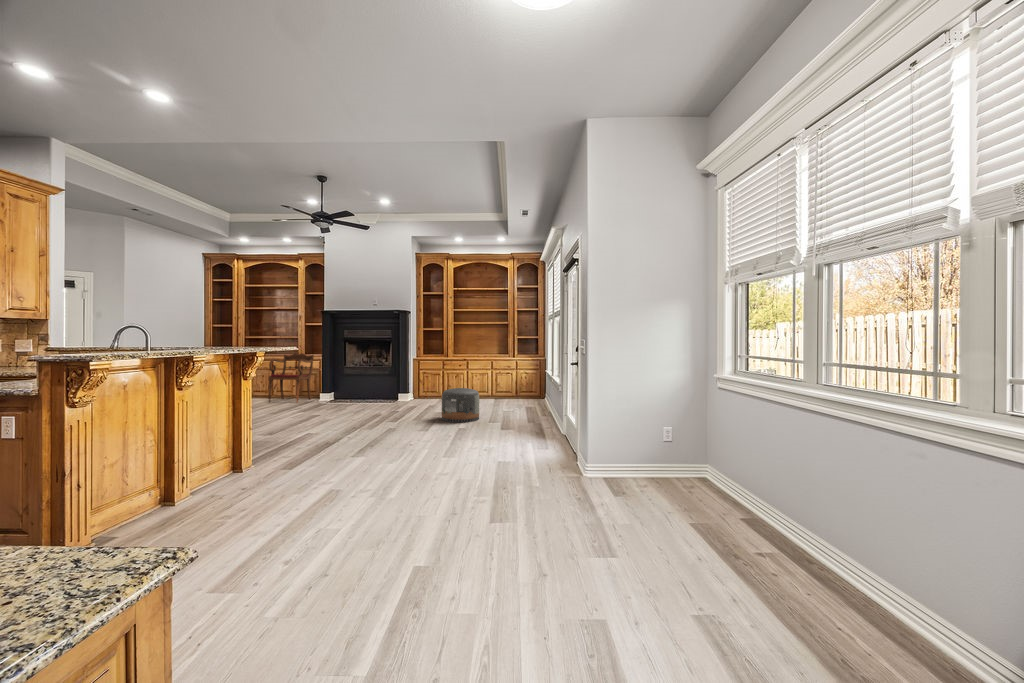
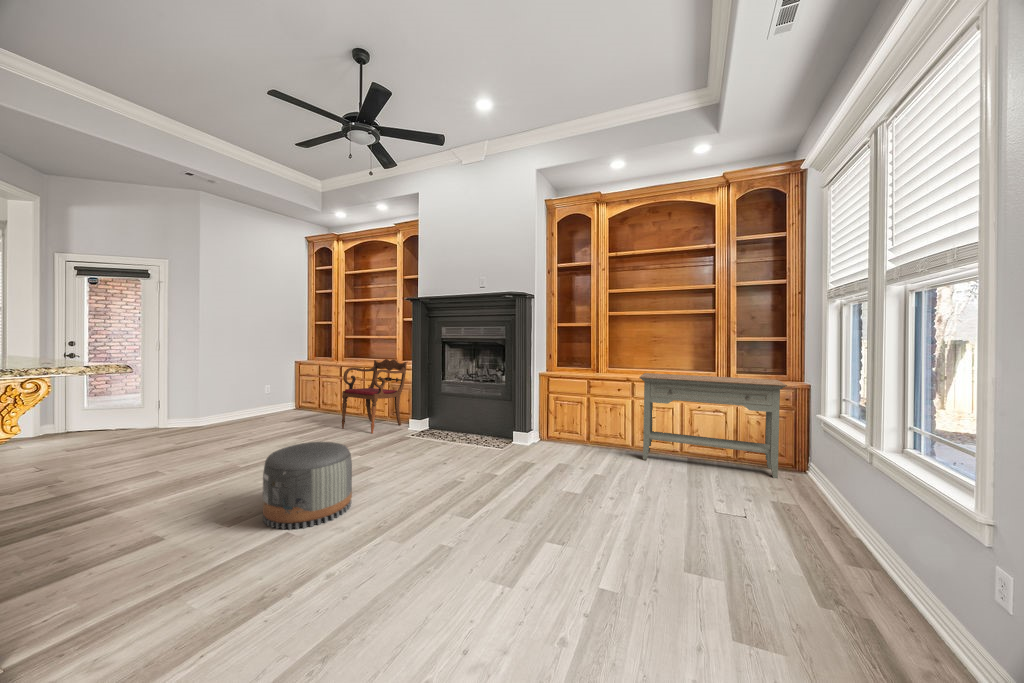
console table: none [471,356,535,401] -> present [639,373,787,478]
pouf: present [442,388,479,422] -> present [263,442,352,529]

